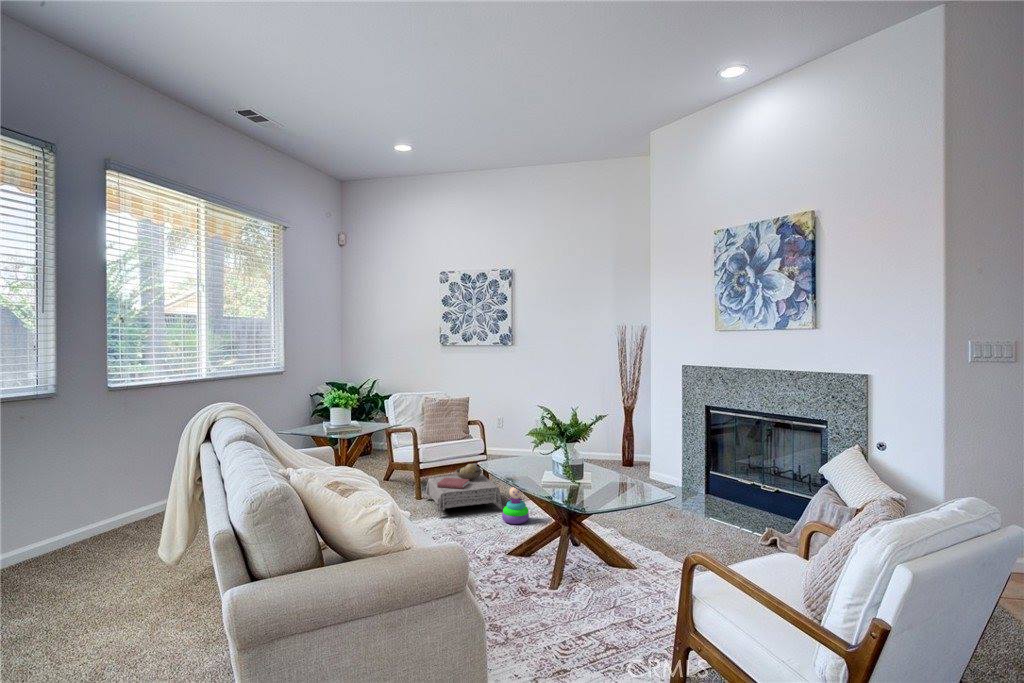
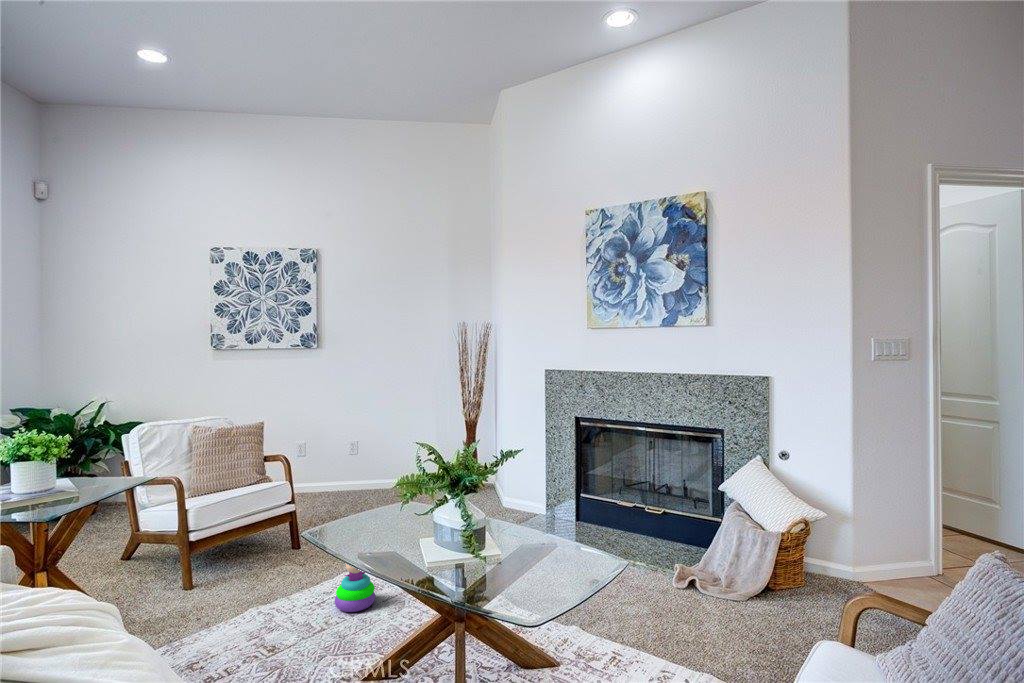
ottoman: present [425,463,502,518] -> none [201,523,330,622]

